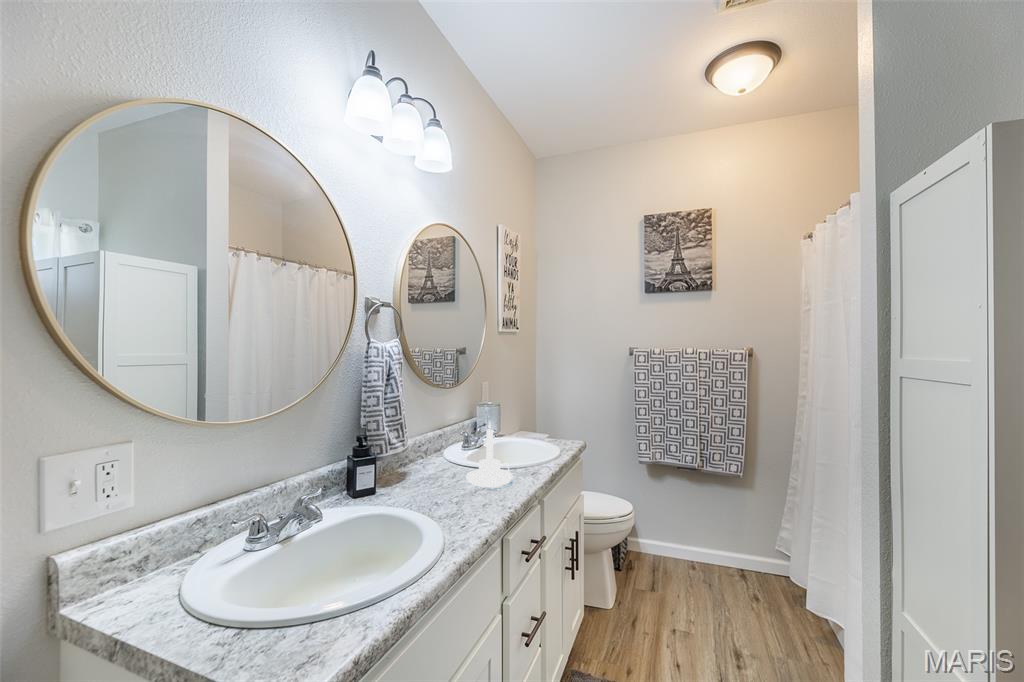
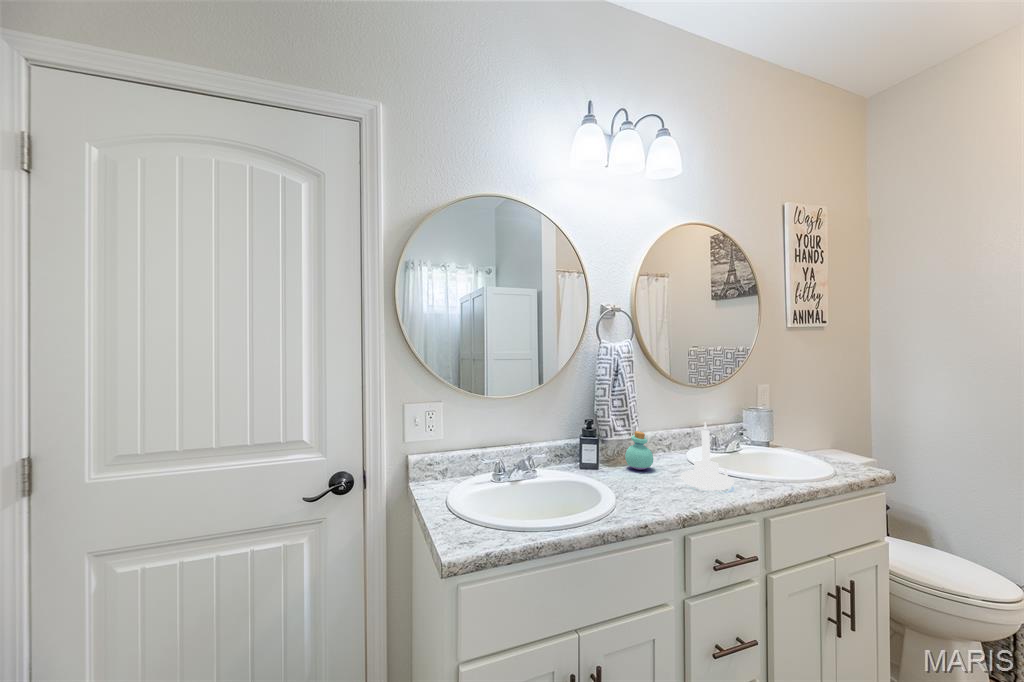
perfume bottle: none [402,440,432,482] -> present [625,431,653,470]

